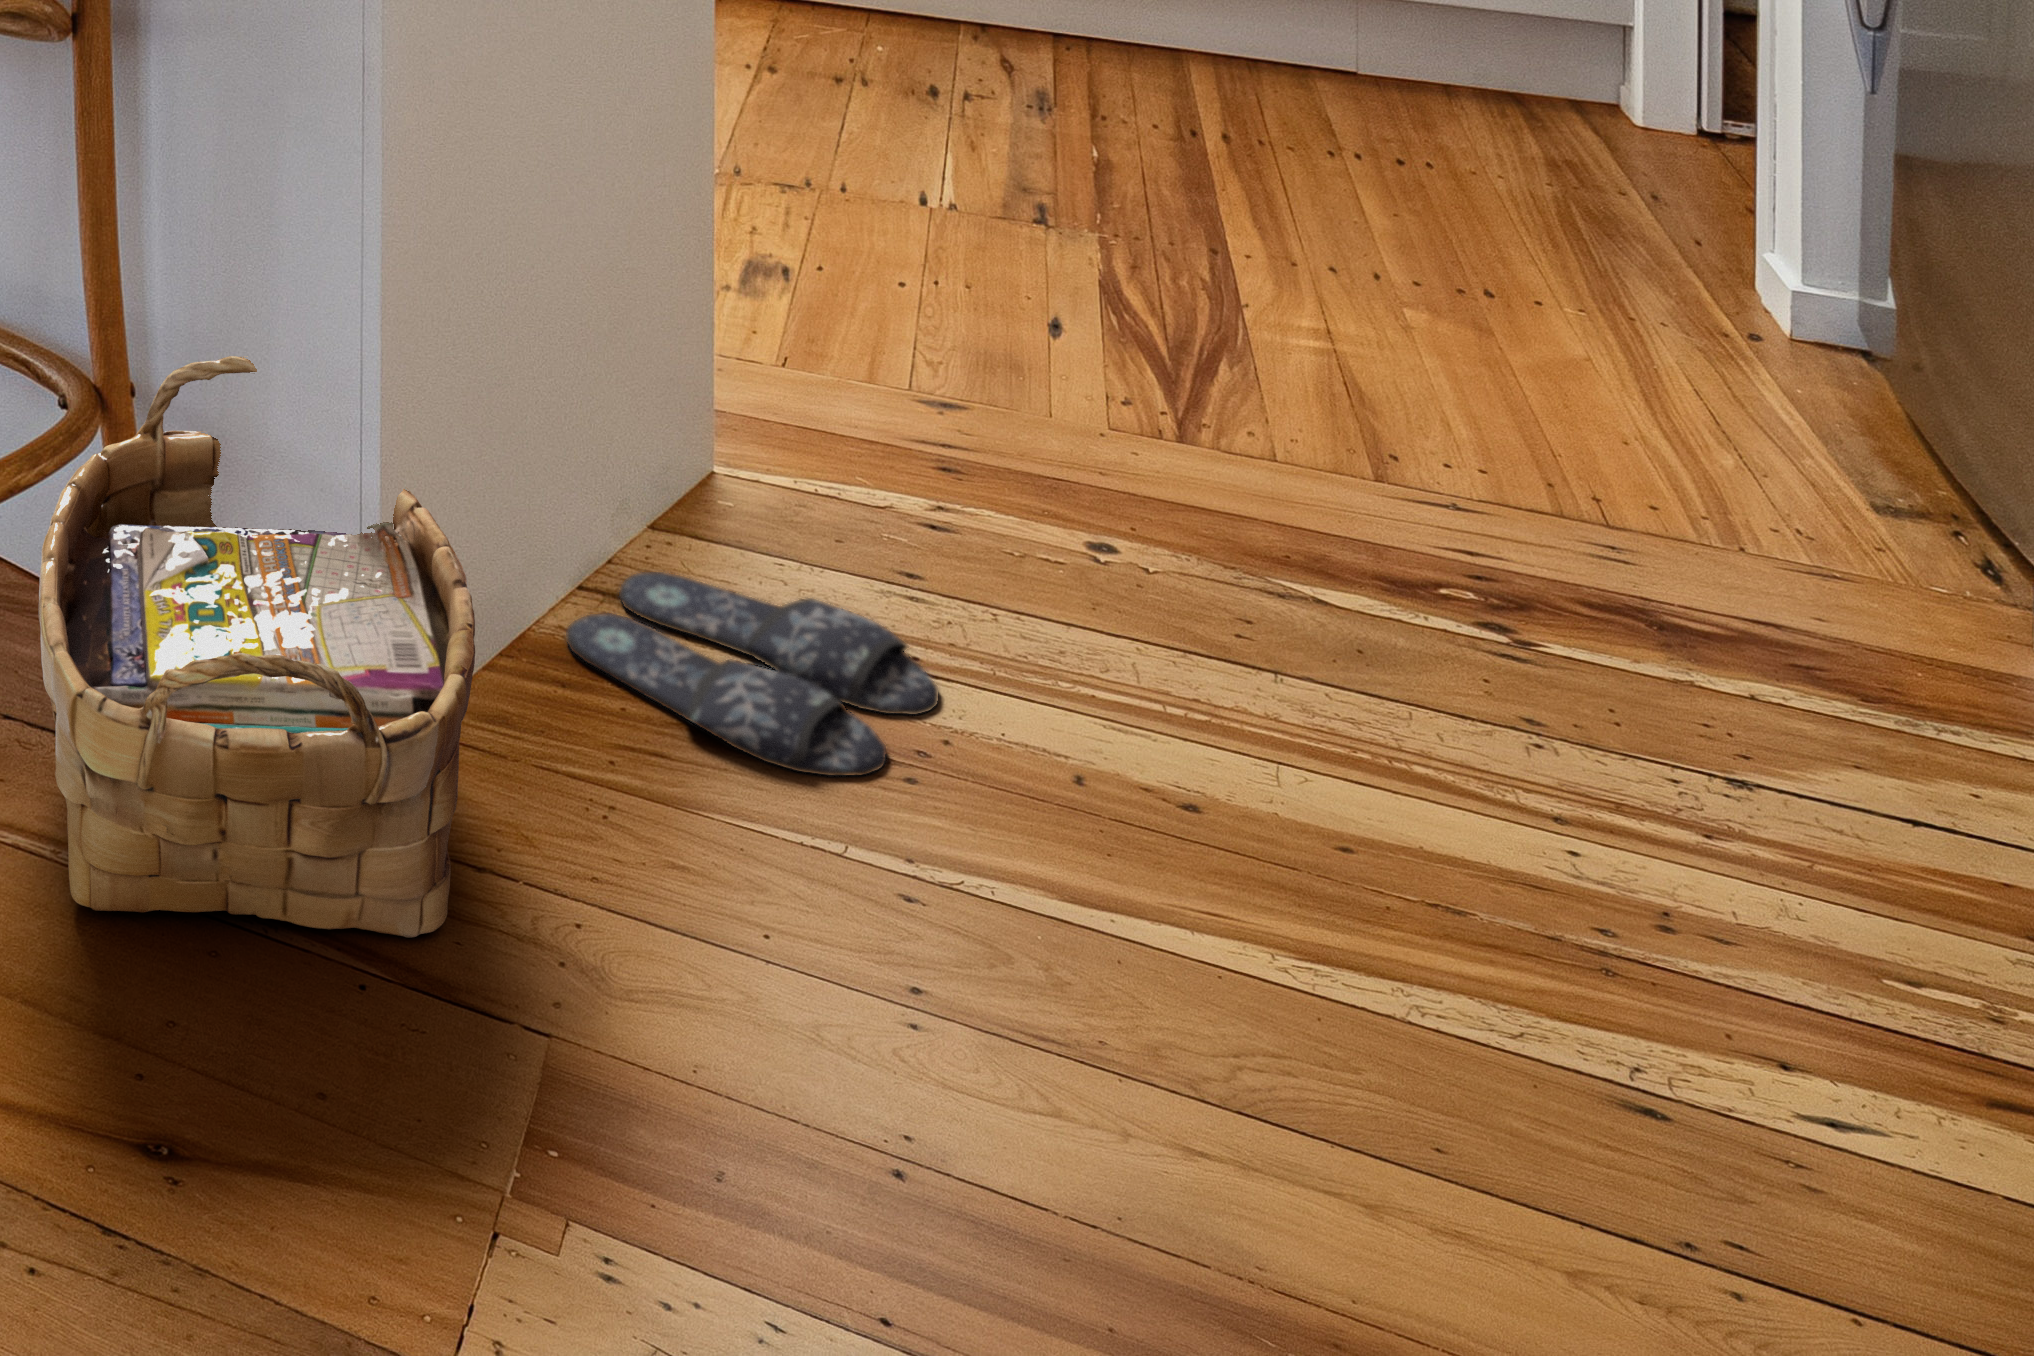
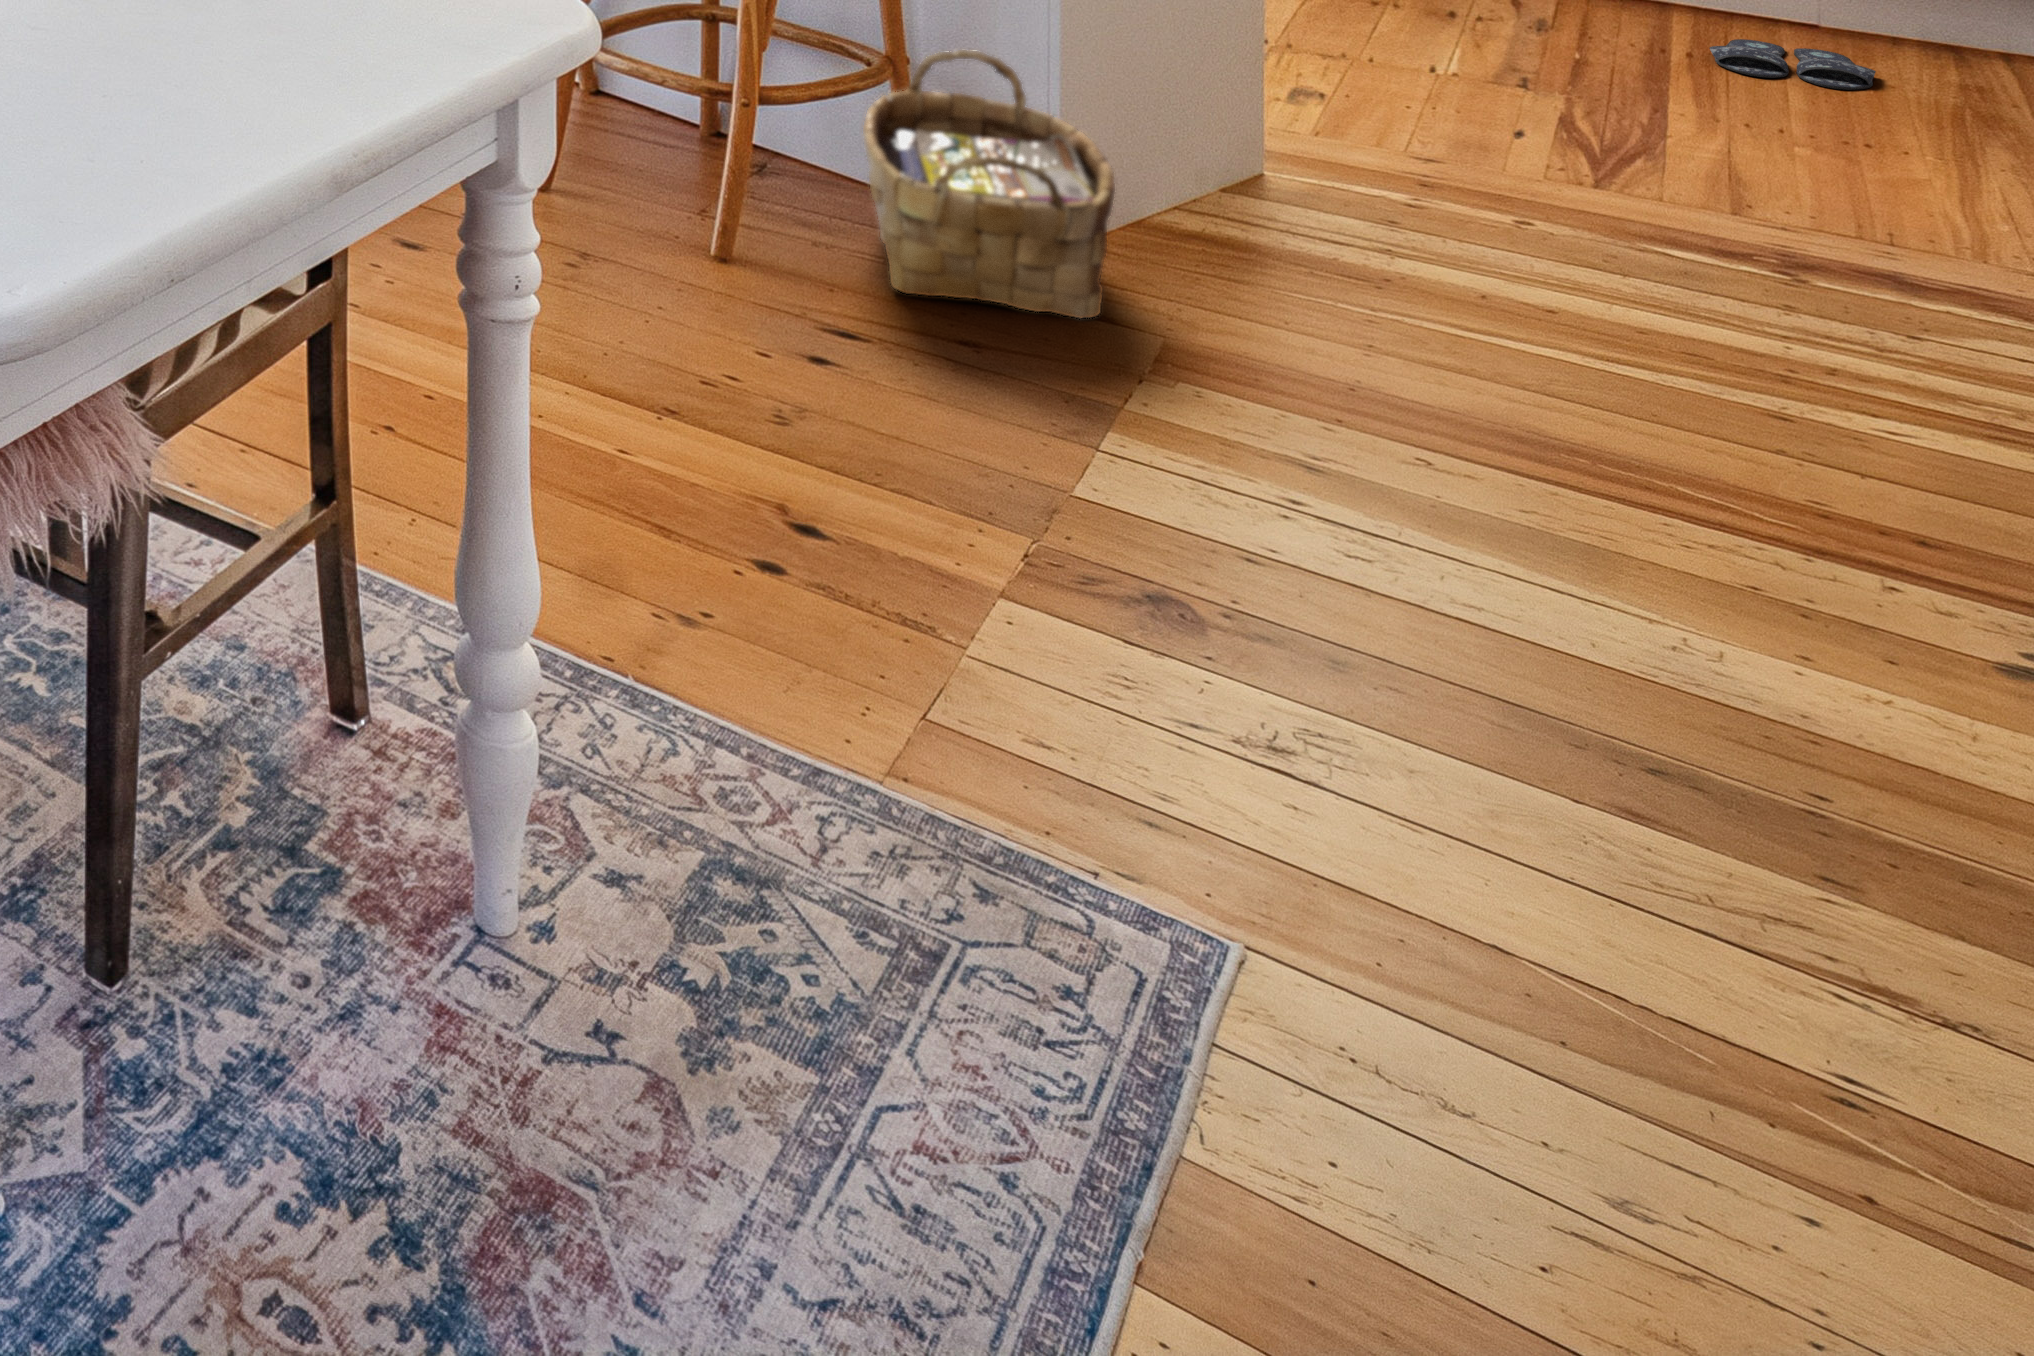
slippers: present [566,572,938,776] -> present [1710,39,1876,90]

